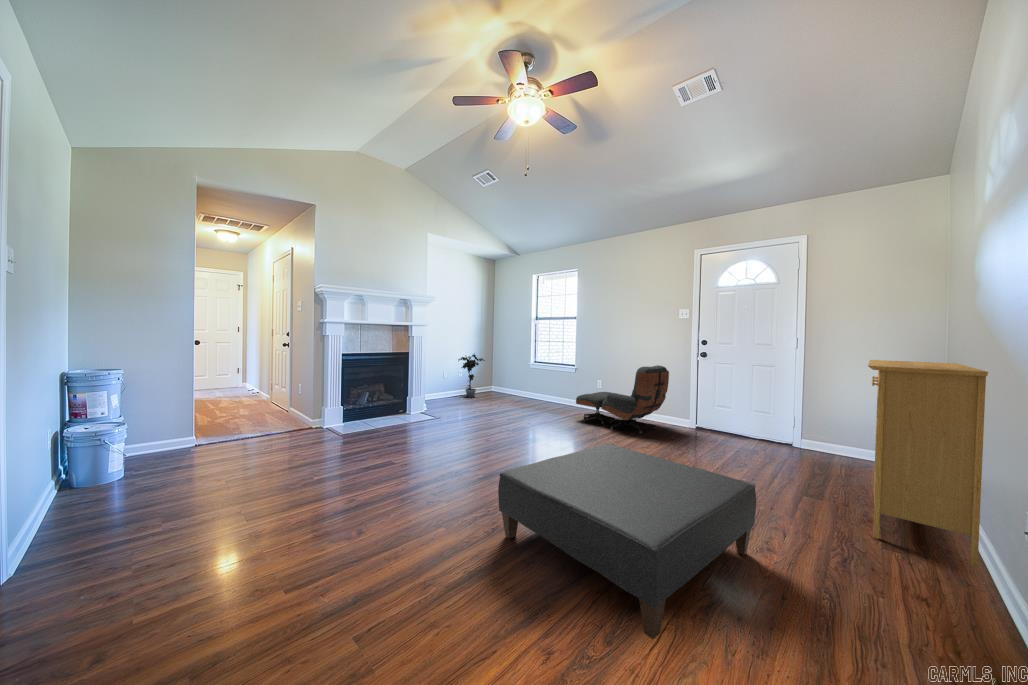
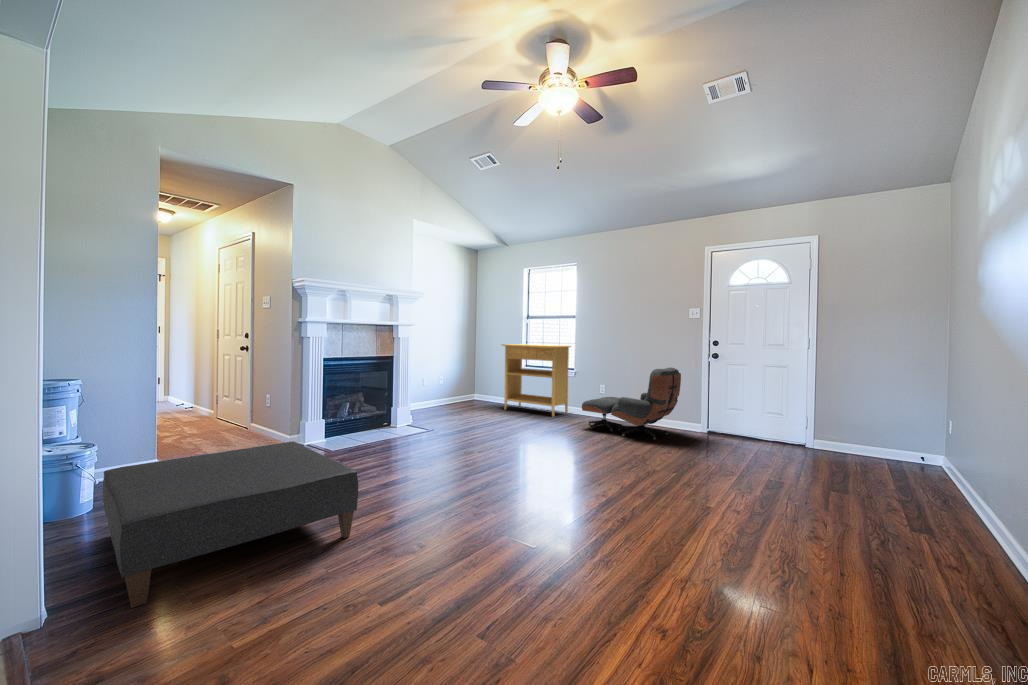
potted plant: present [458,353,485,398] -> none [439,356,469,407]
console table: present [868,360,988,567] -> present [502,344,571,417]
ottoman: present [498,444,756,639] -> present [103,442,358,608]

